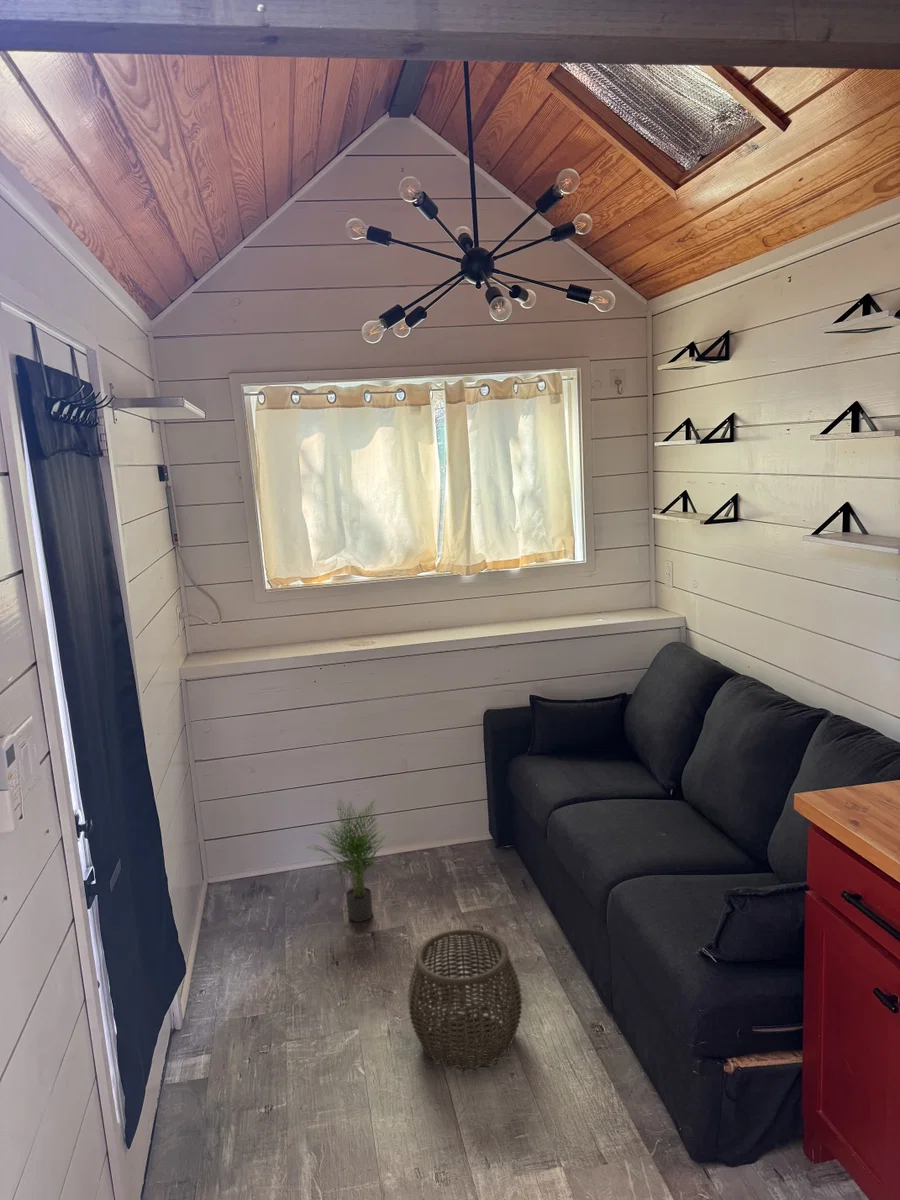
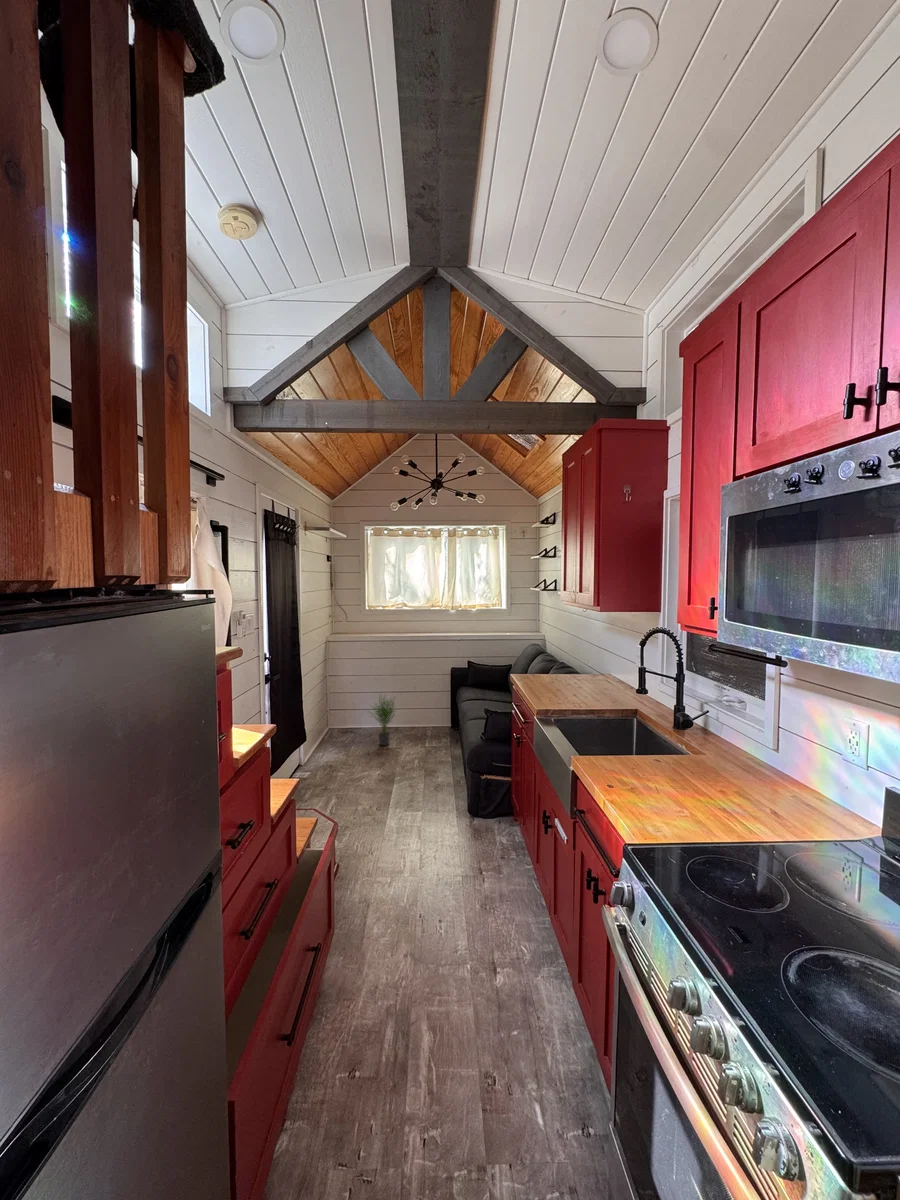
woven basket: present [408,929,522,1070] -> none [384,737,428,787]

